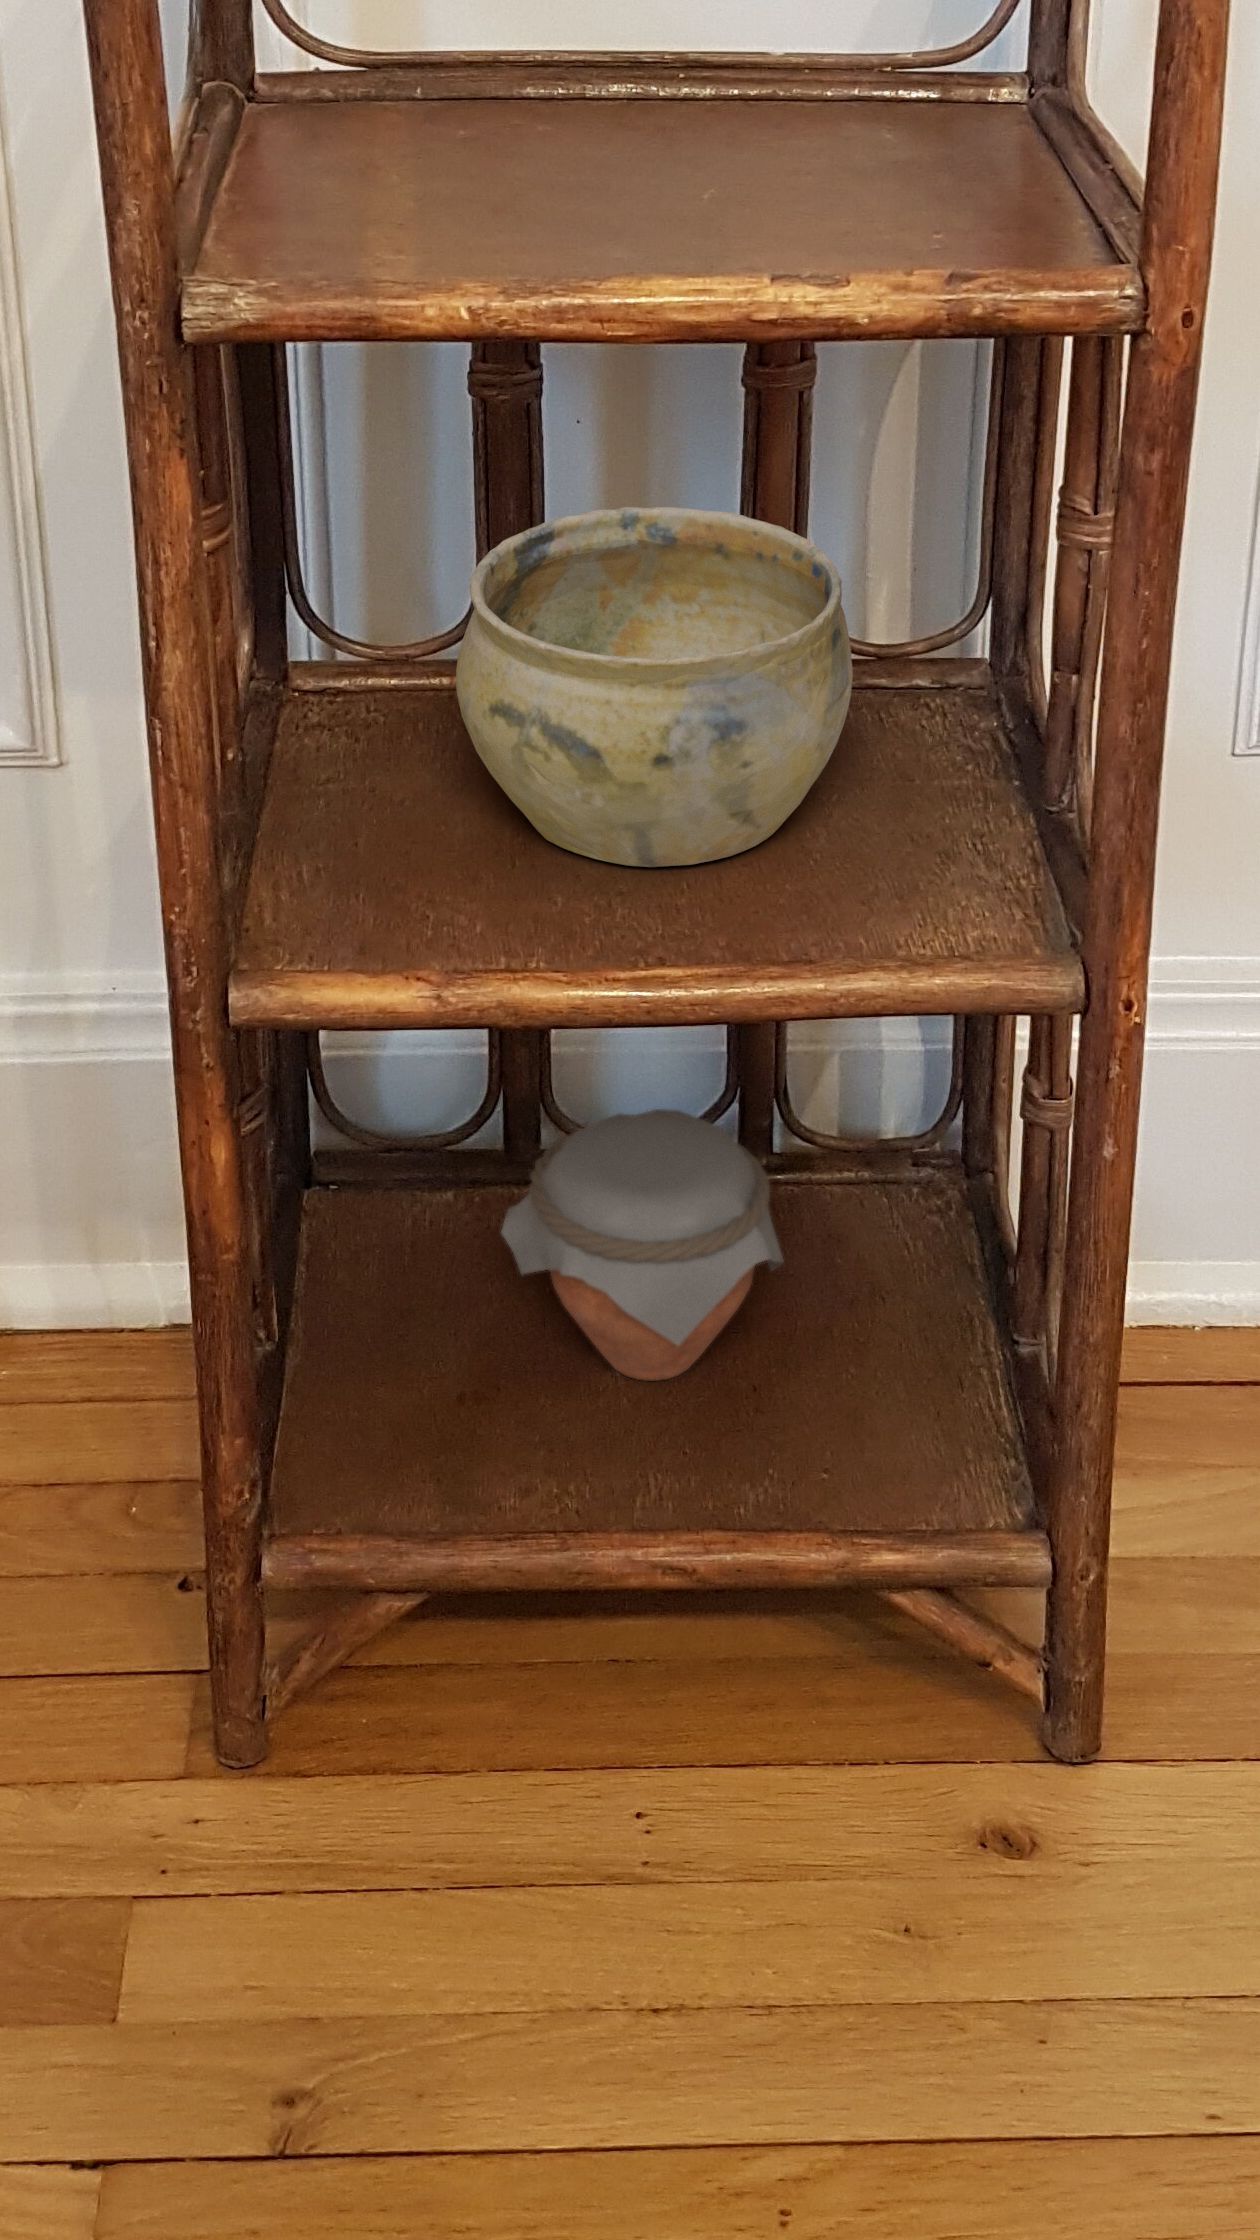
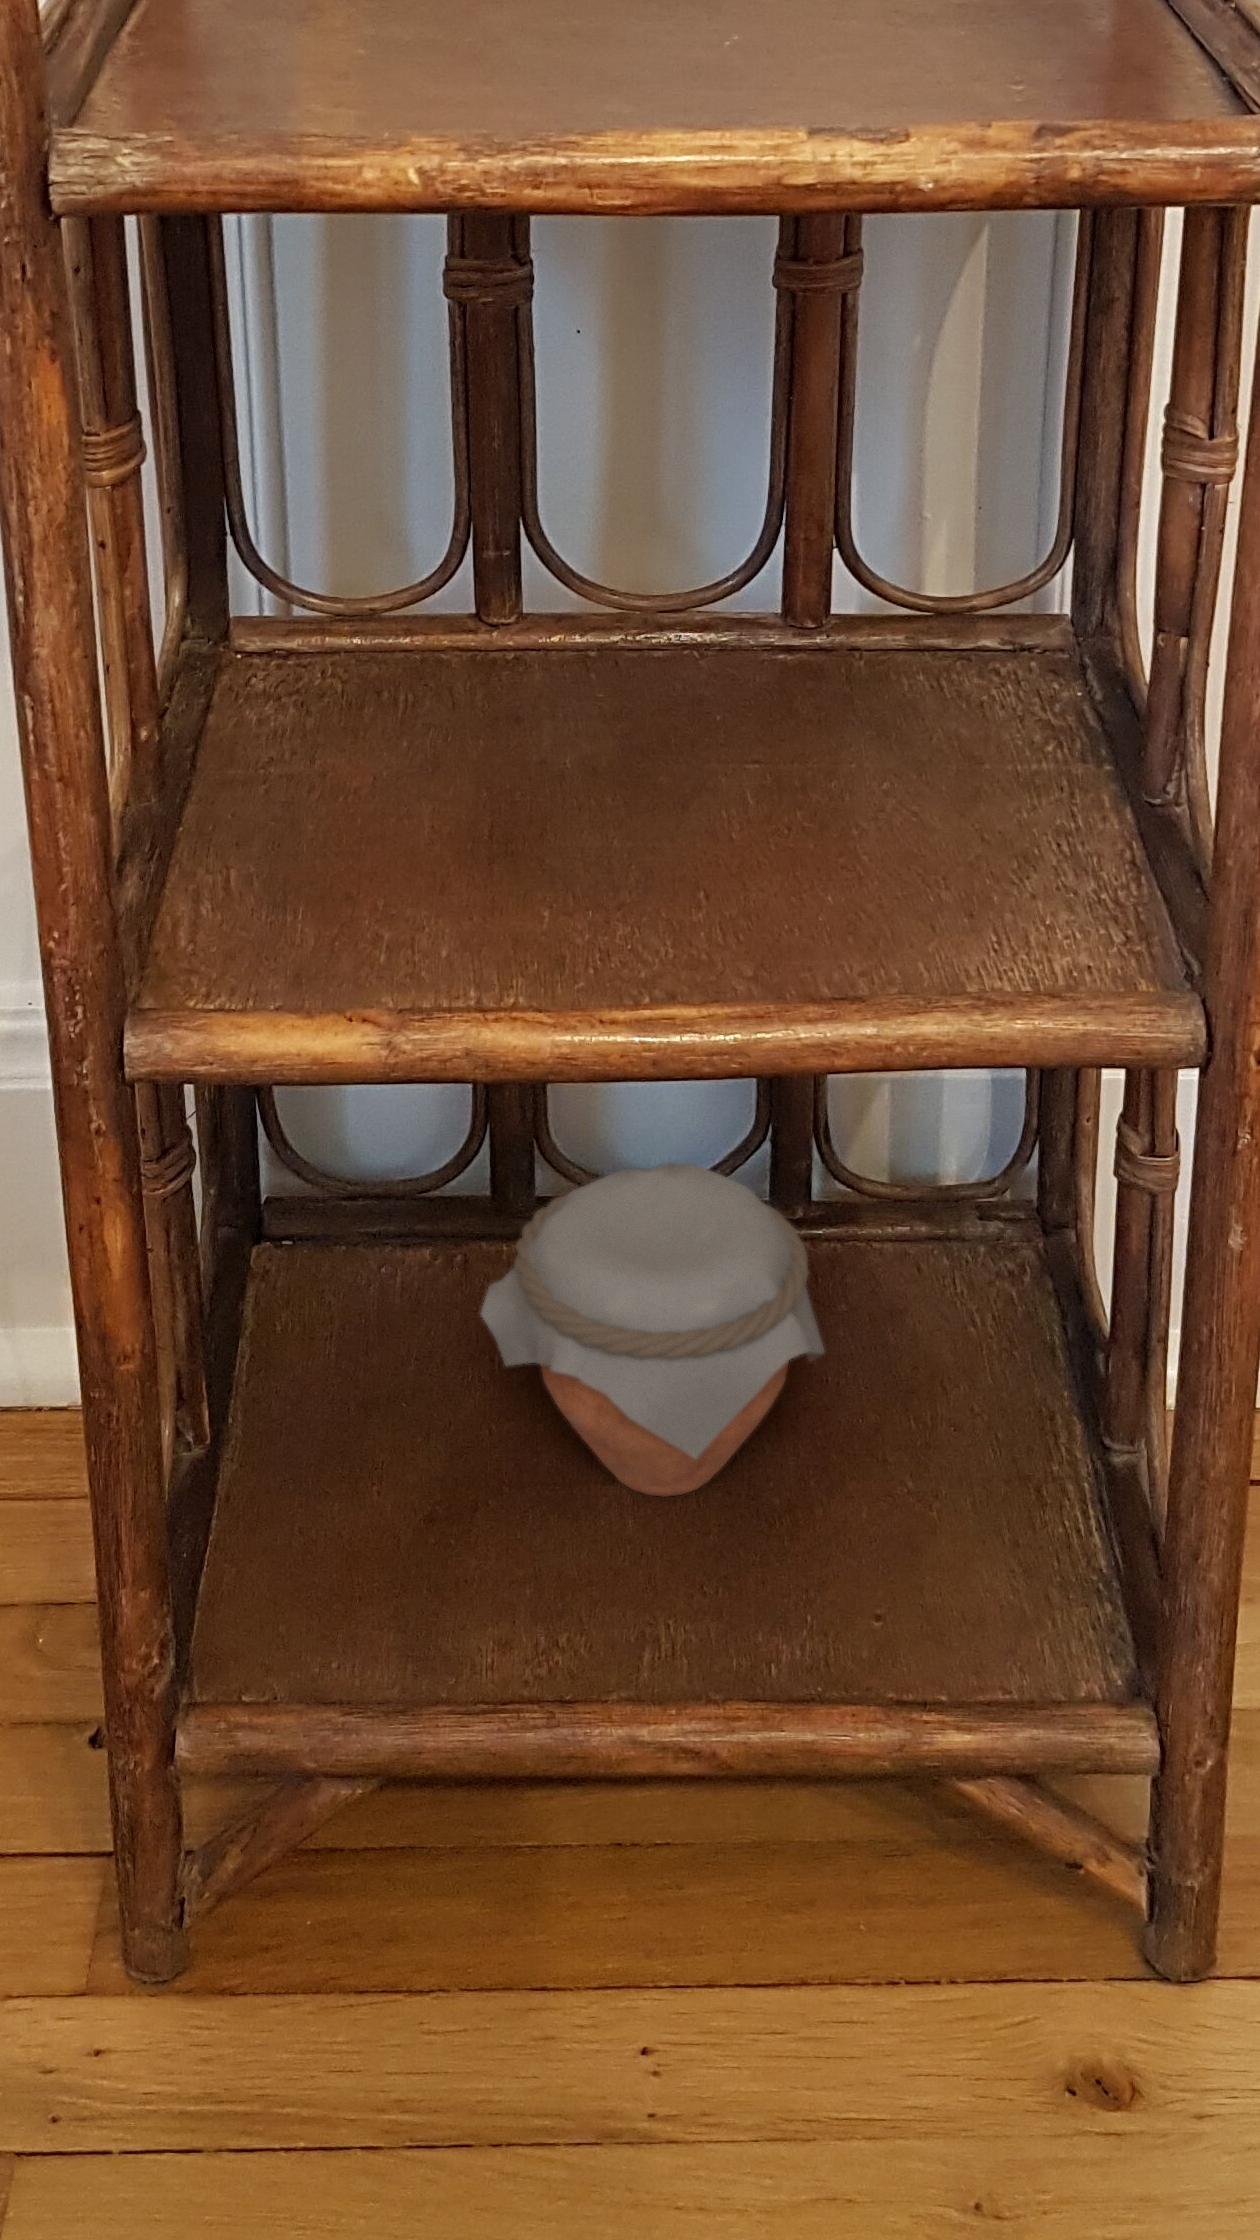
ceramic bowl: present [456,507,853,867] -> none [421,431,907,875]

